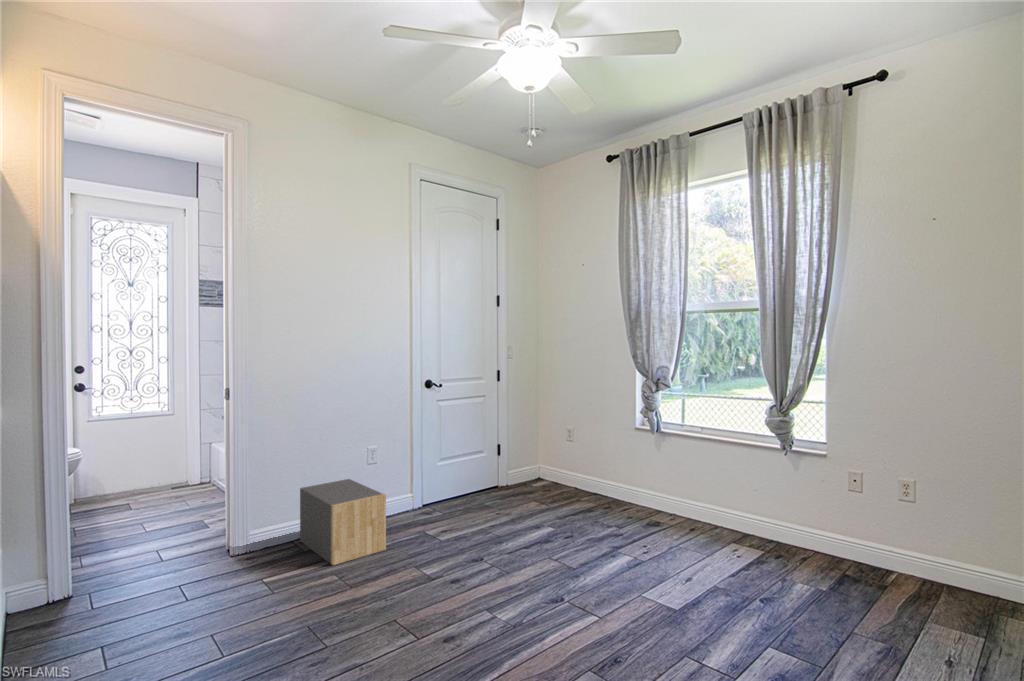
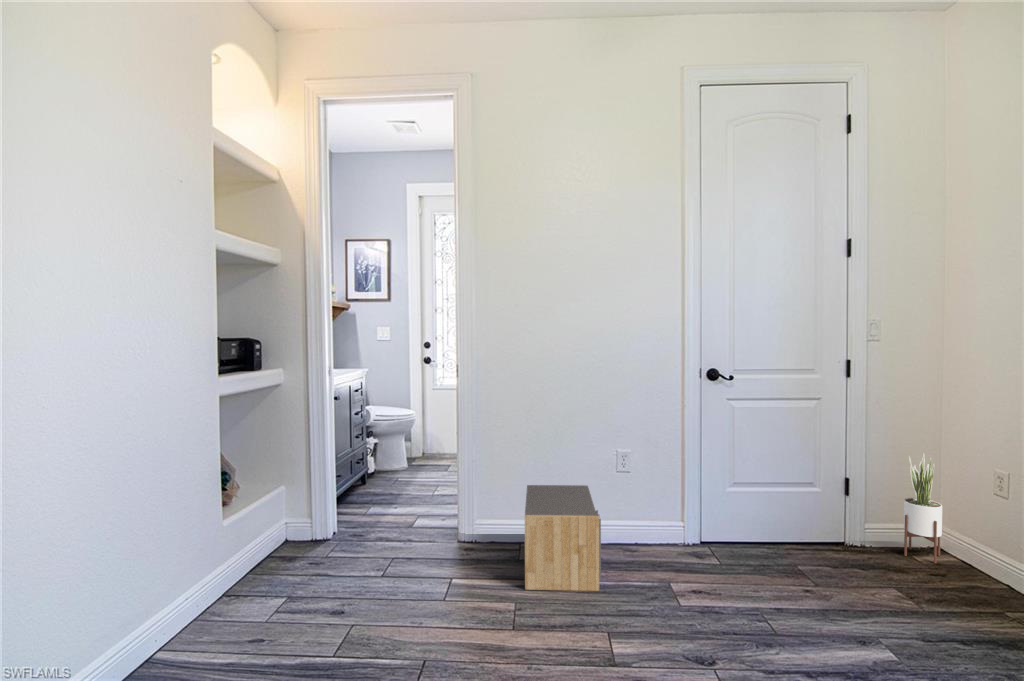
potted plant: none [526,423,544,485] -> present [904,454,942,563]

